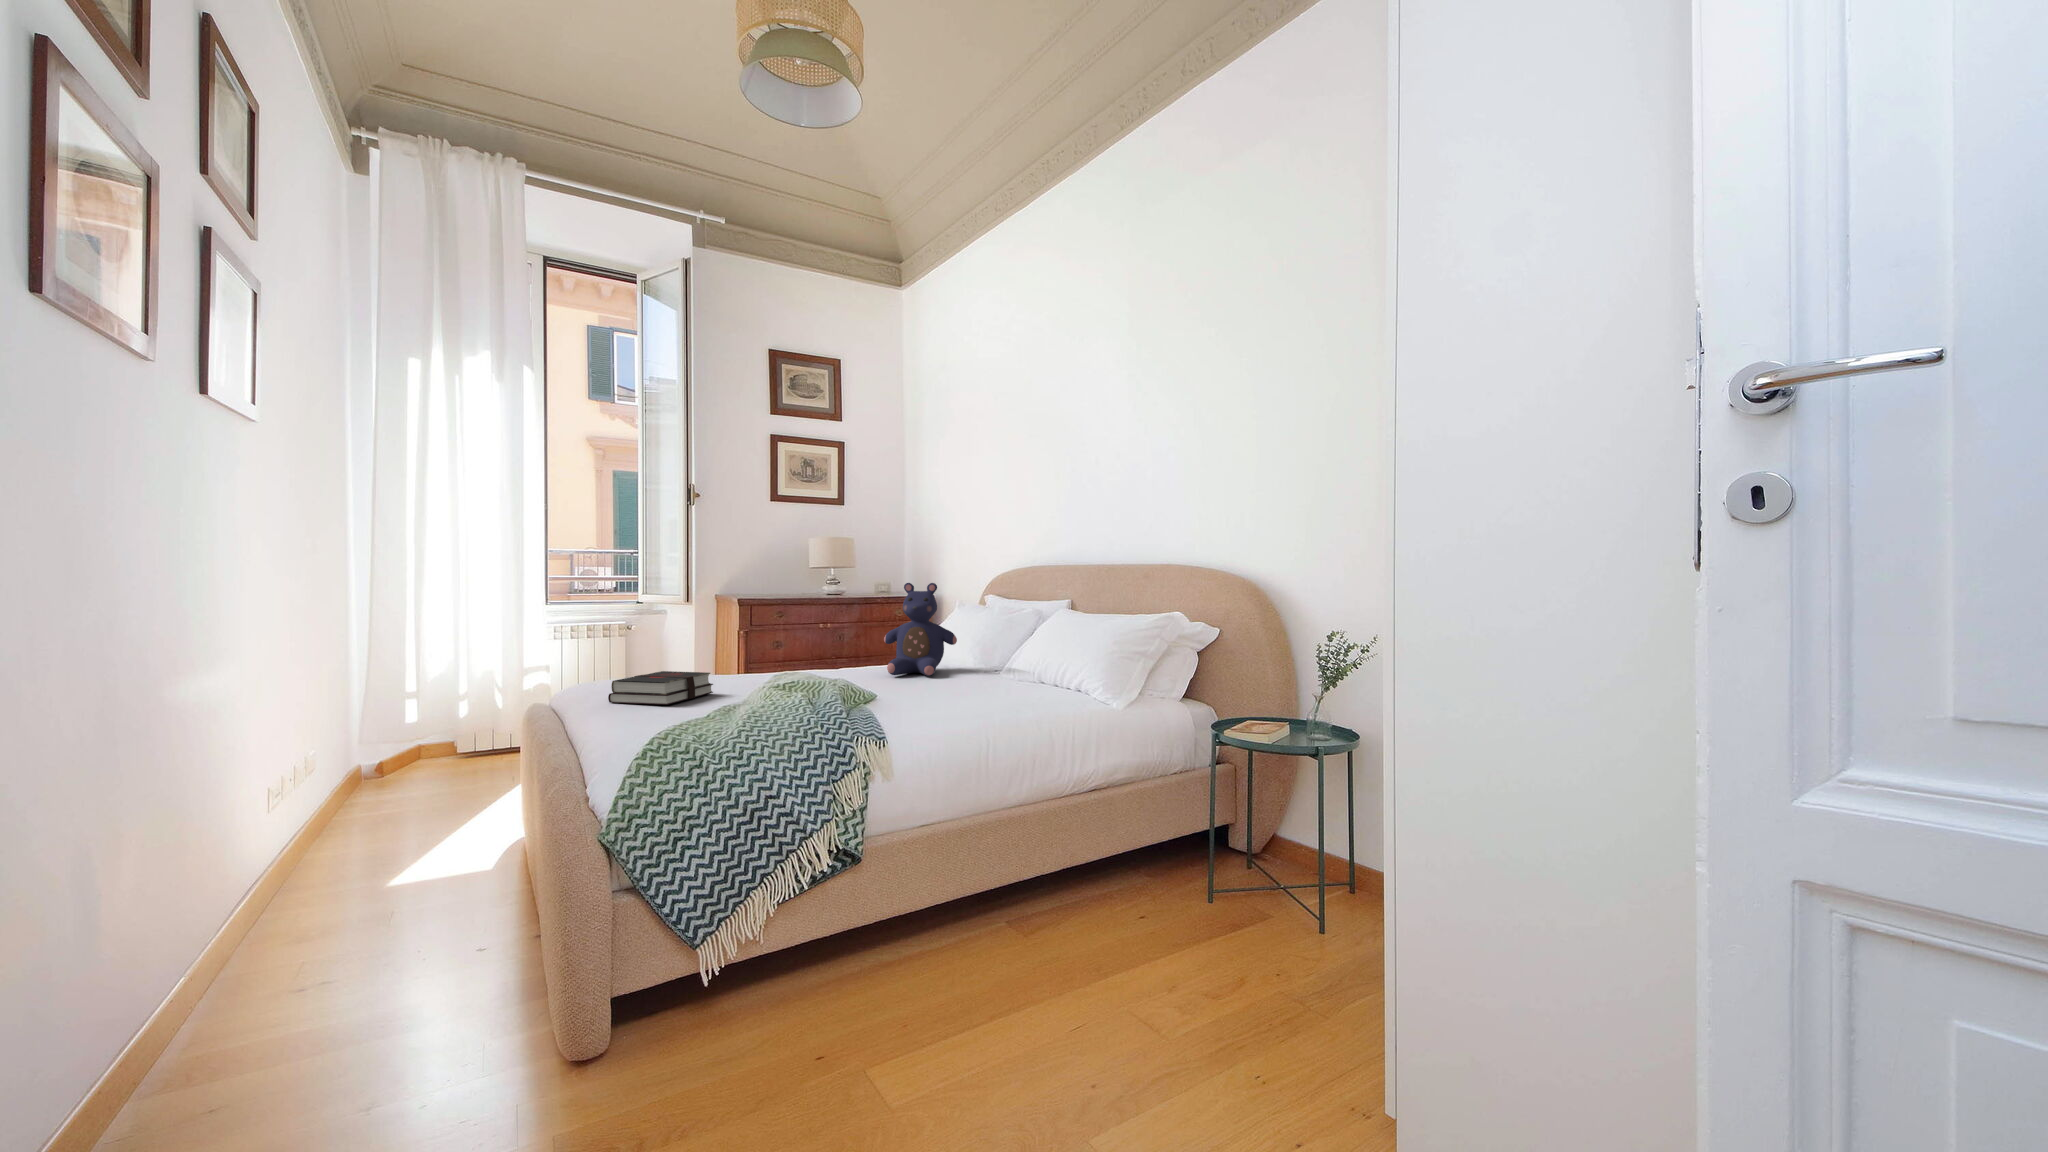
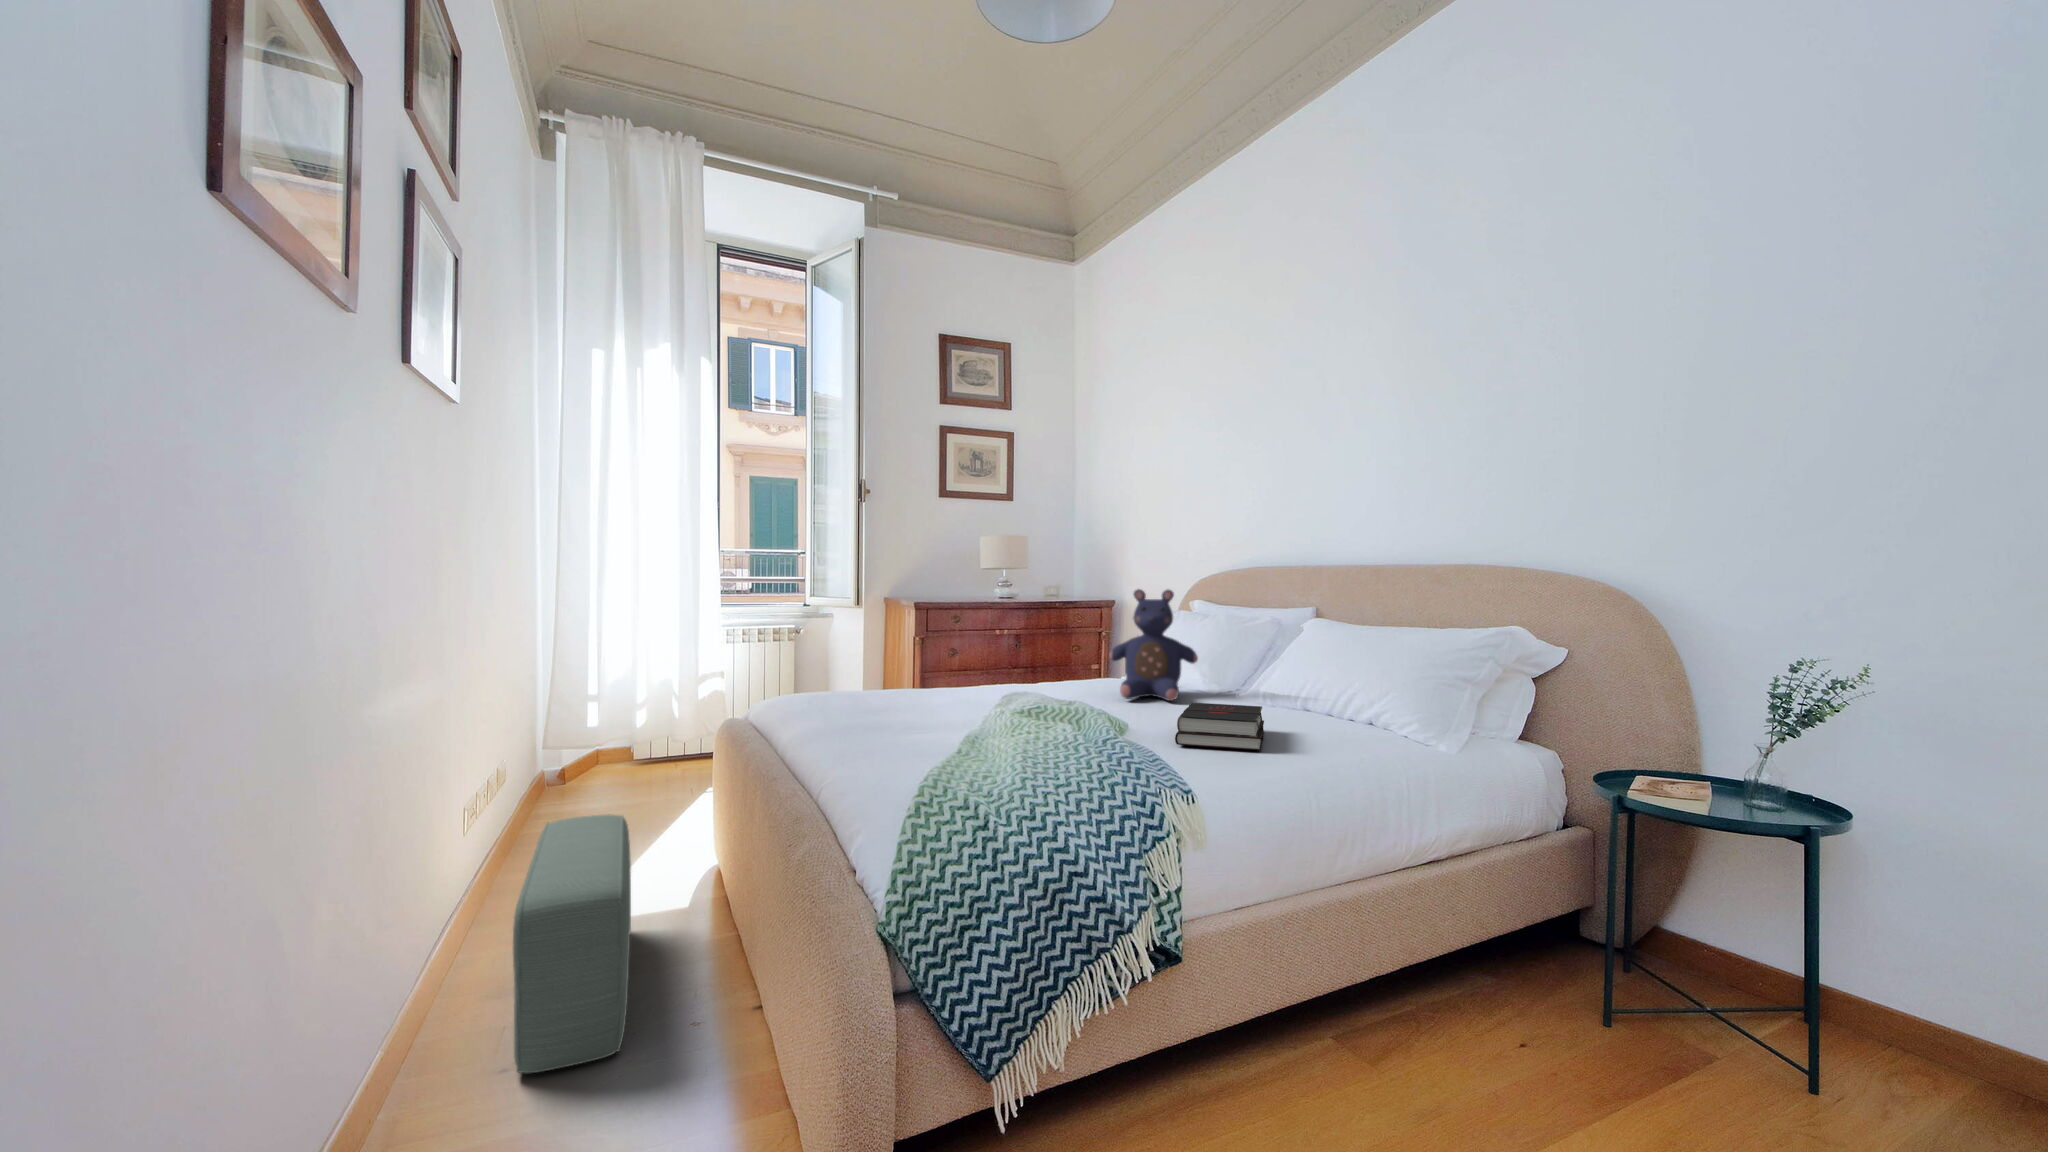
hardback book: present [608,671,713,705] -> present [1175,703,1264,750]
pouf: none [313,782,431,984] -> present [513,814,631,1073]

